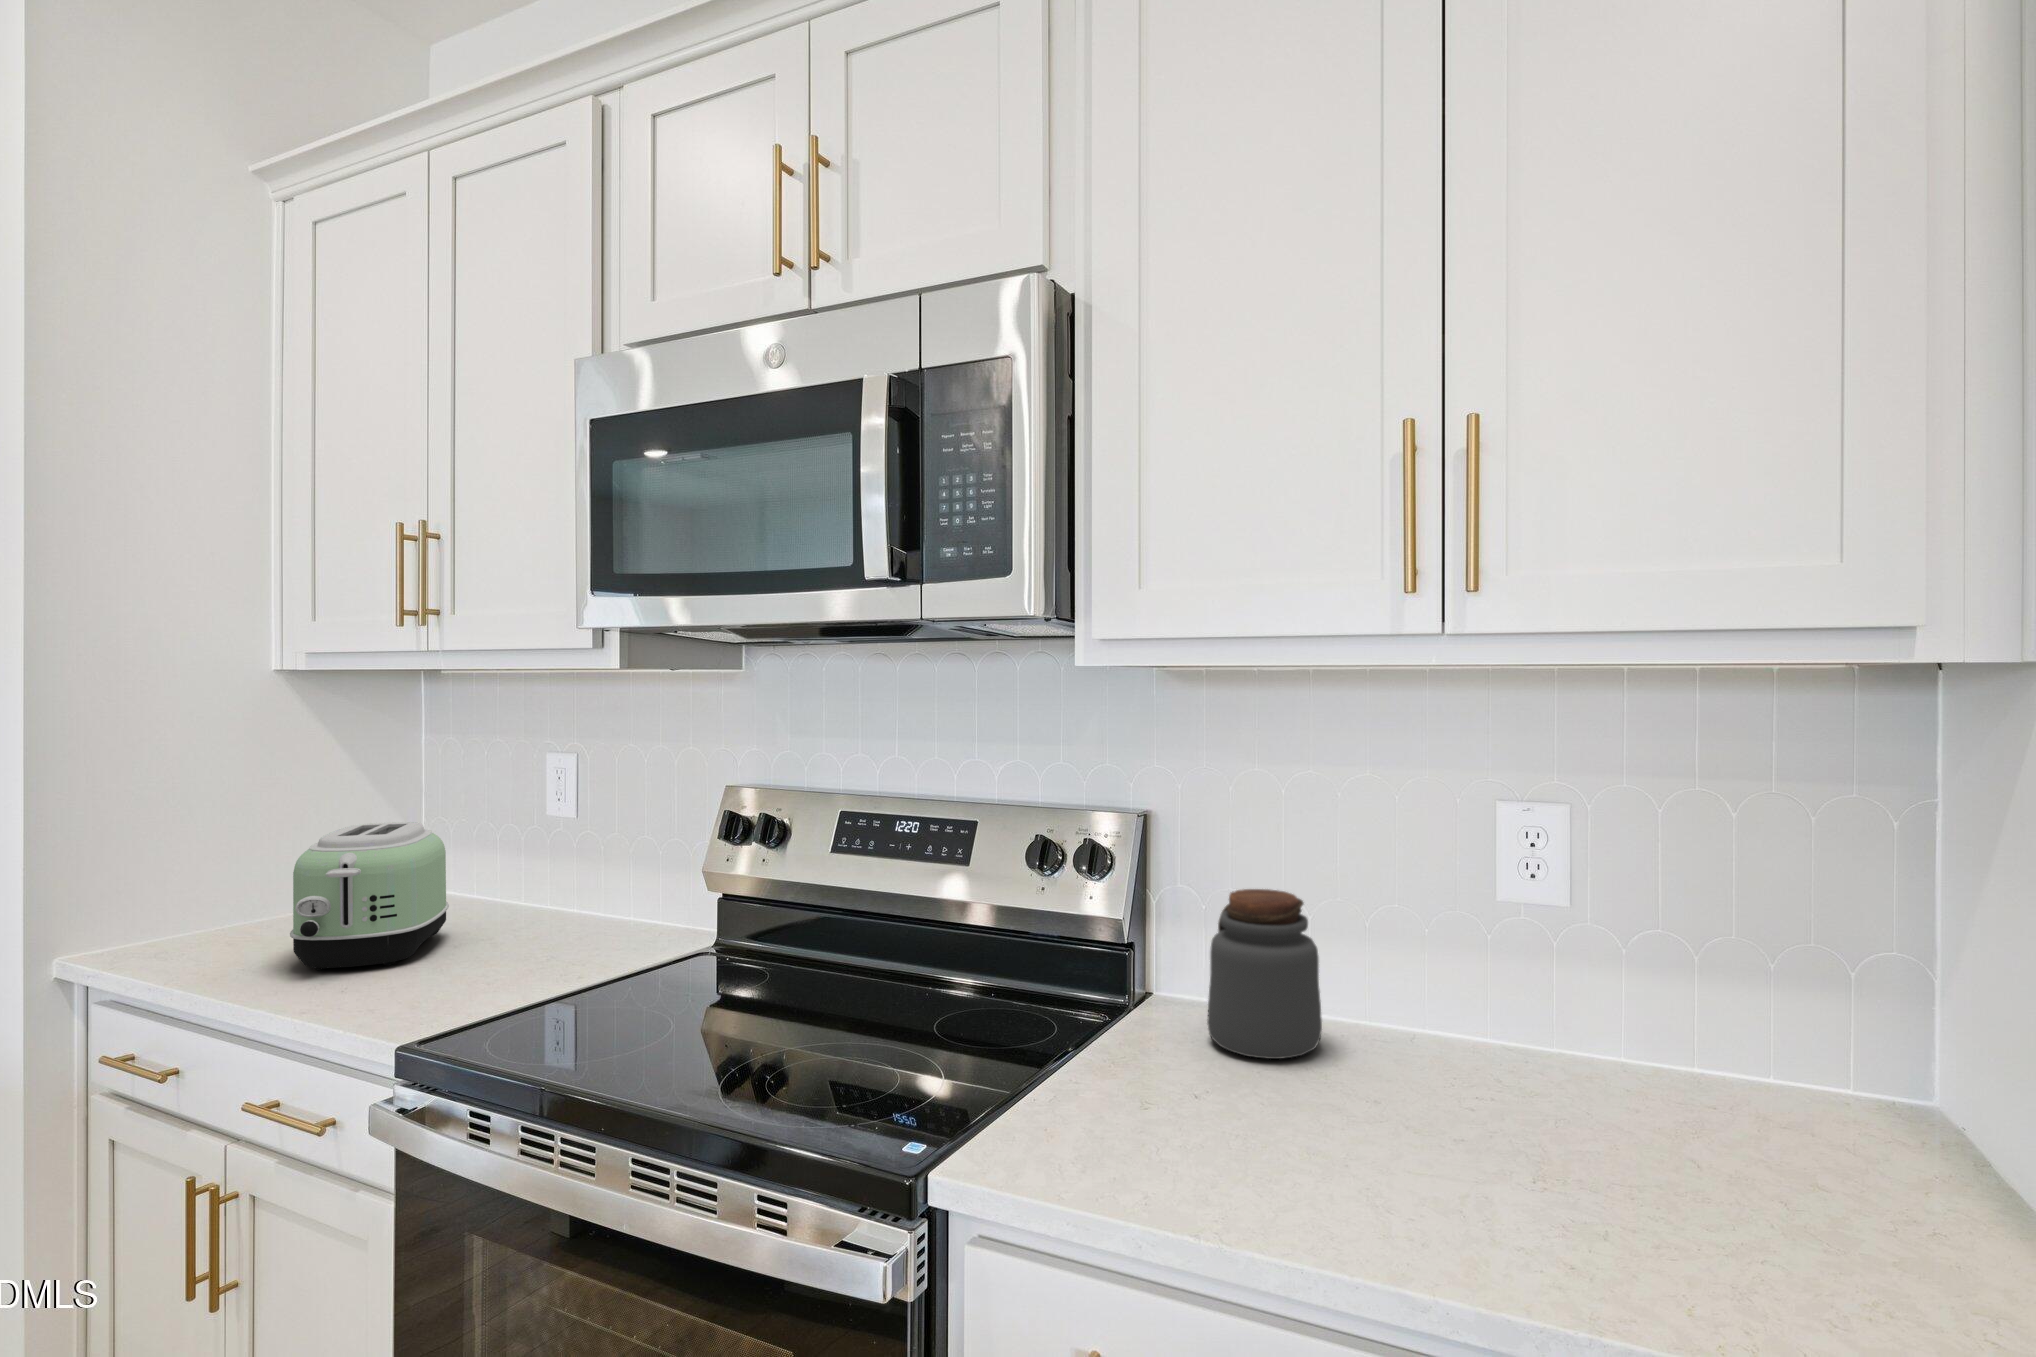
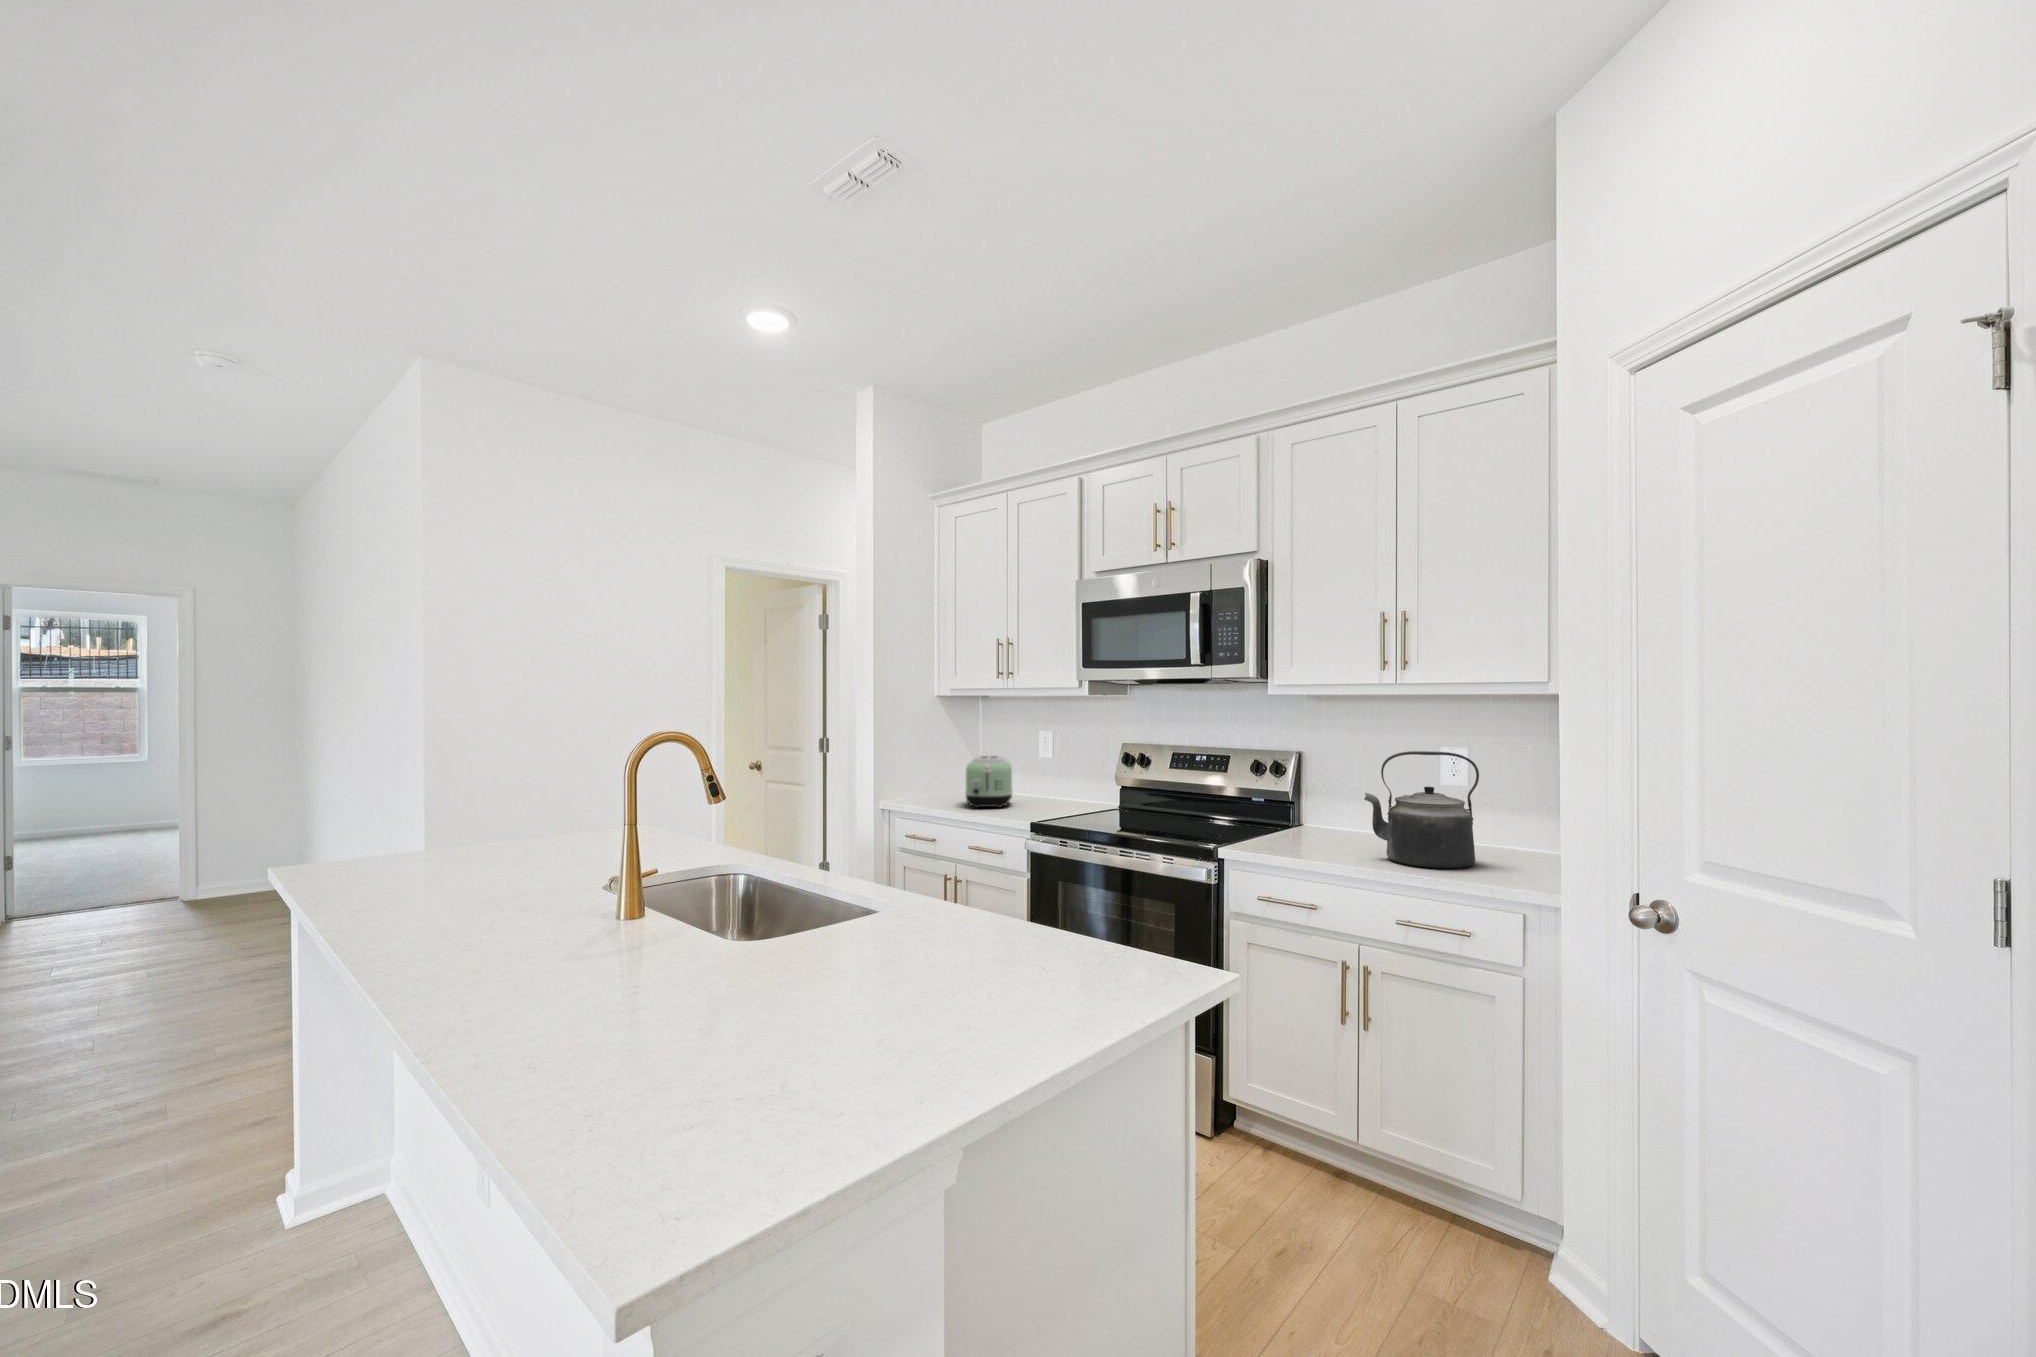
kettle: none [1389,842,1741,1256] -> present [1364,751,1479,869]
jar: present [1207,889,1322,1059] -> none [1321,779,1365,839]

